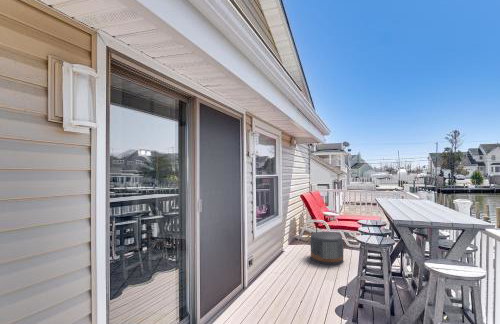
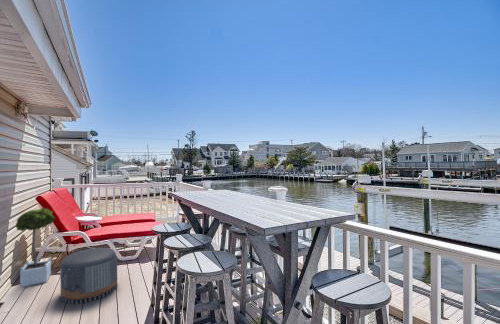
potted tree: none [291,201,309,247] -> present [16,208,55,287]

